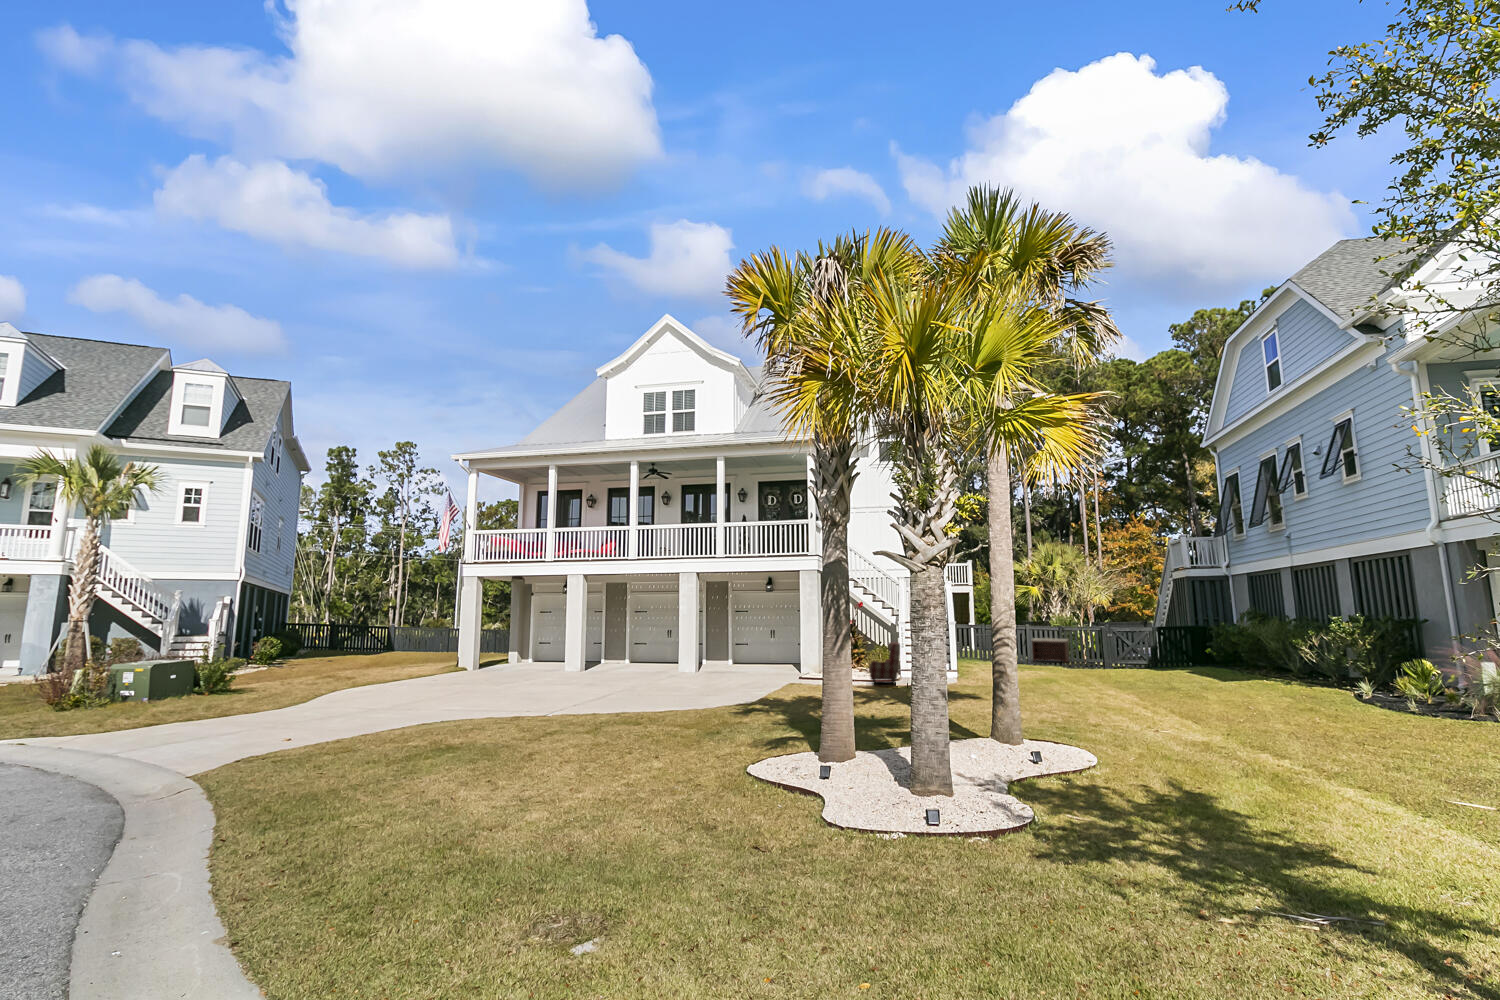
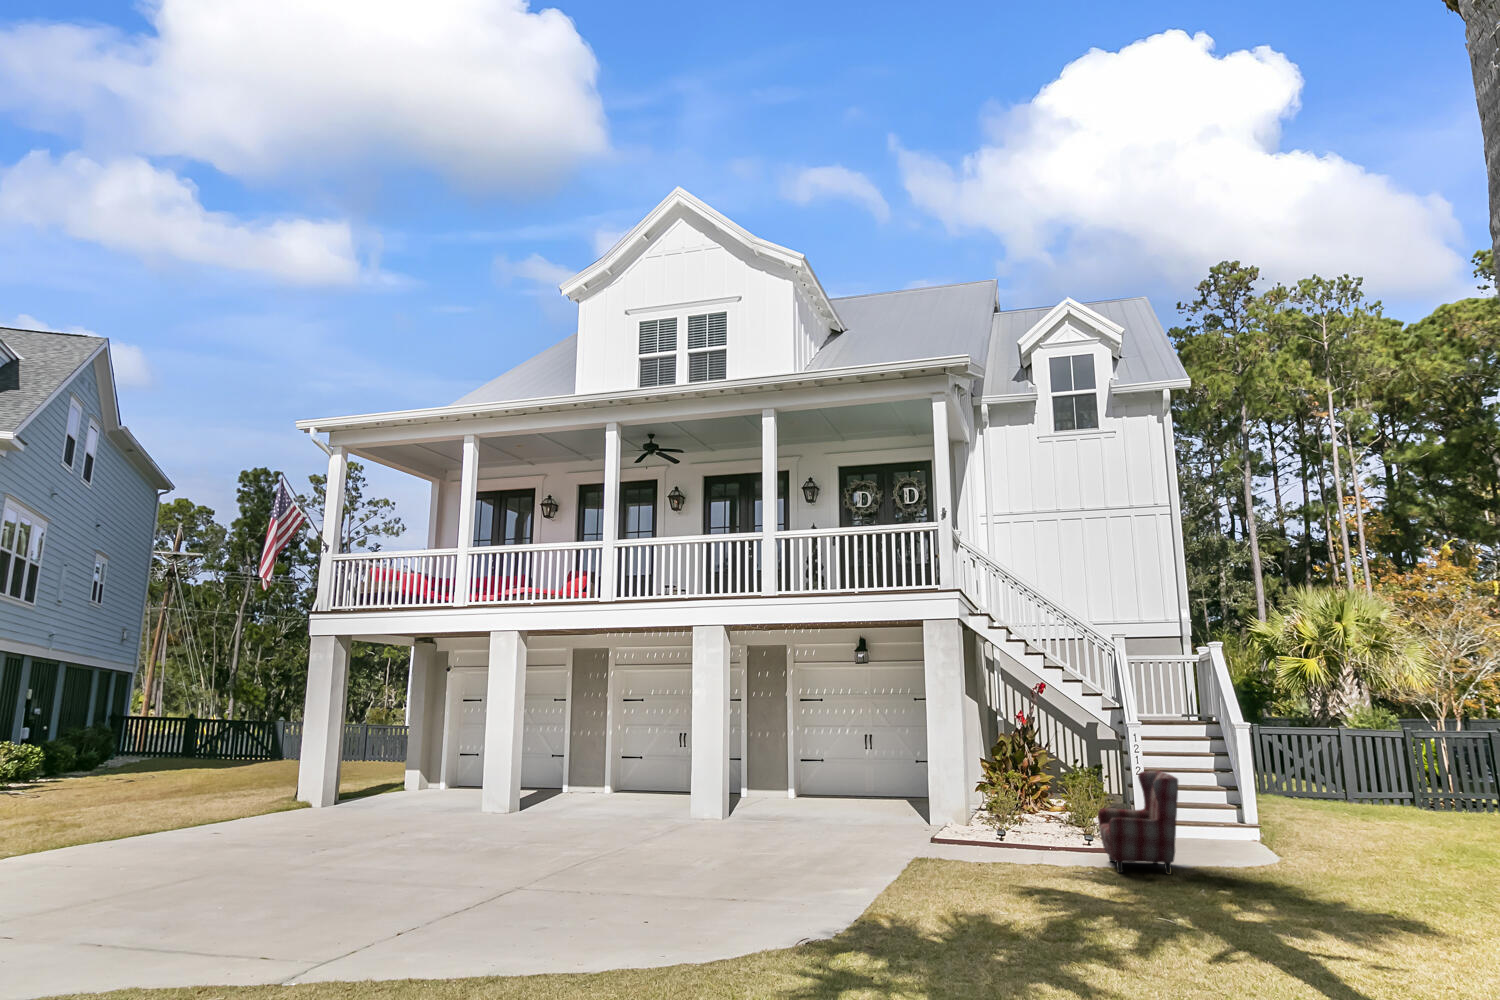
bench: present [1032,638,1069,662] -> none [1368,754,1455,805]

